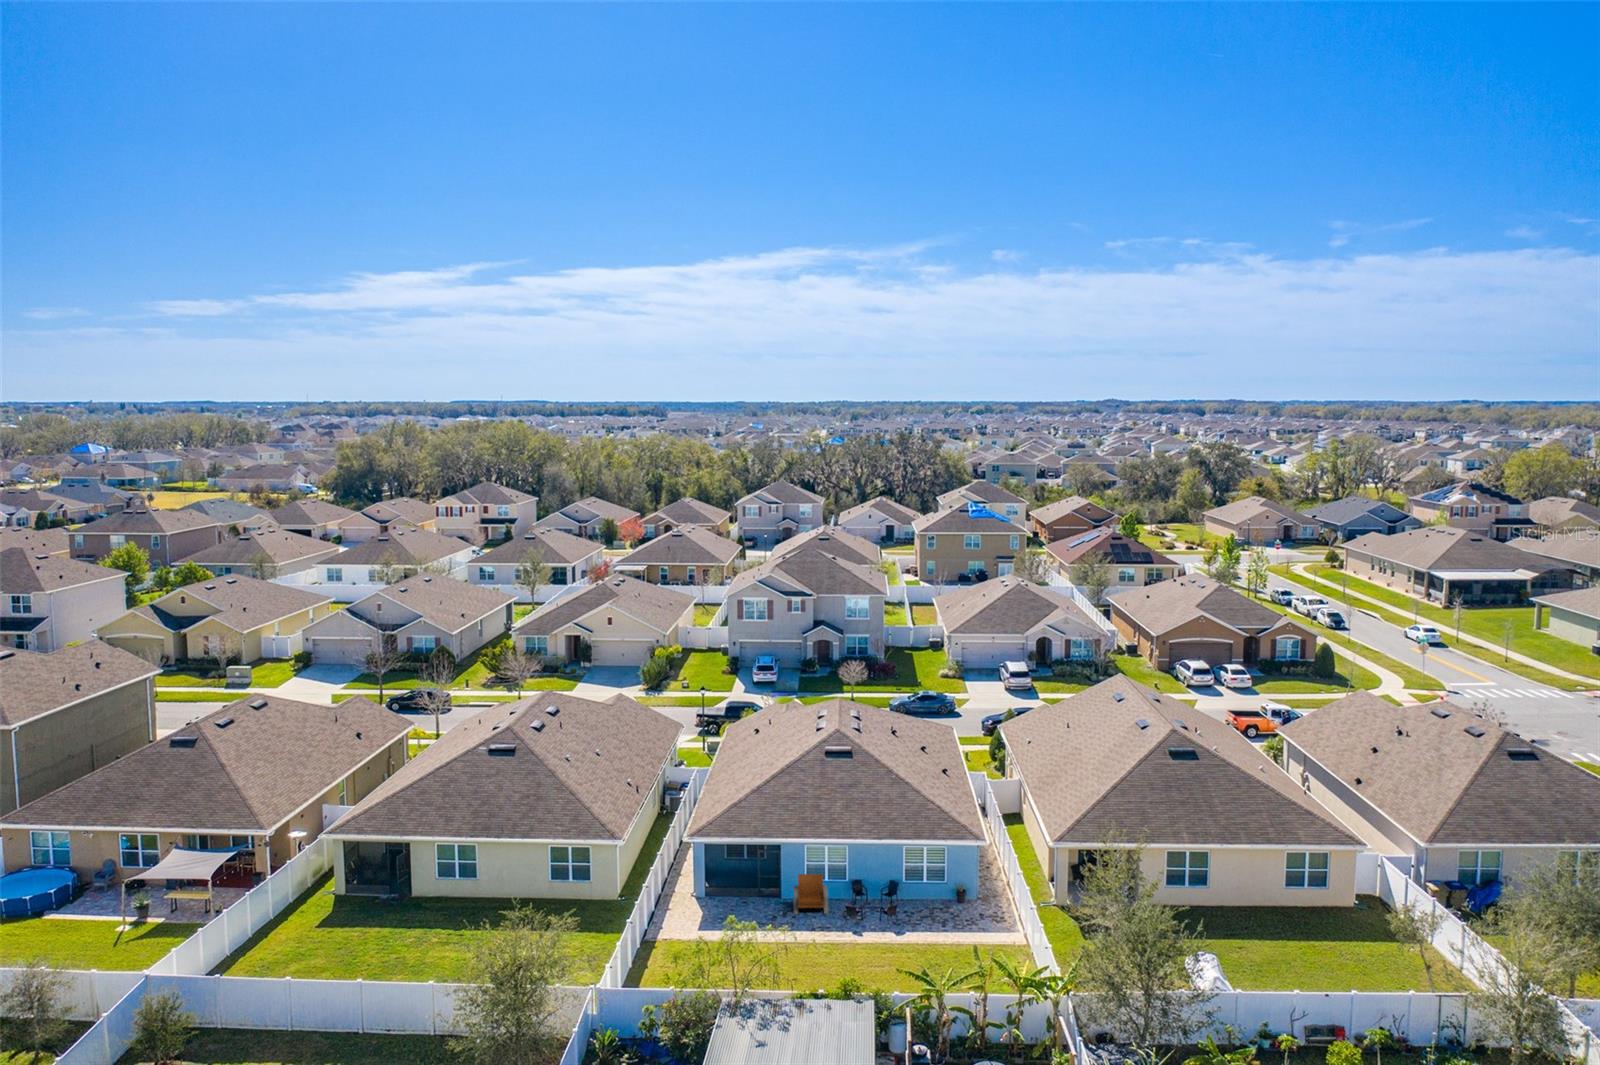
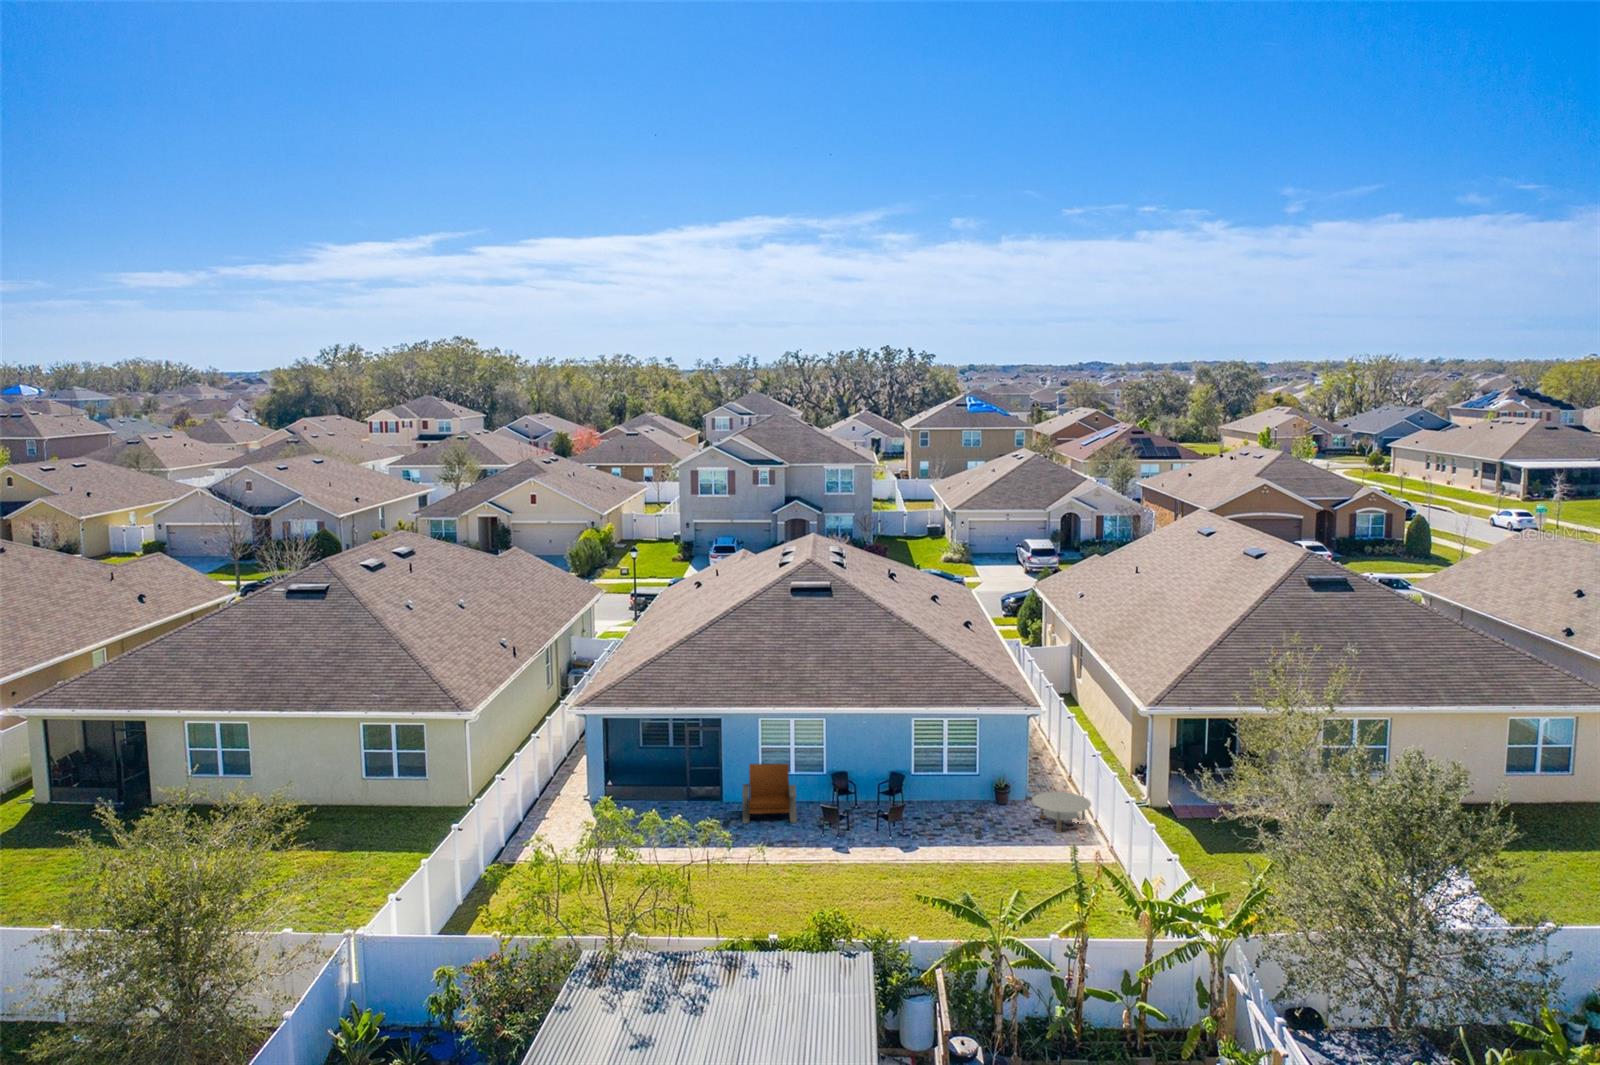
round table: none [979,895,1016,924] -> present [1032,792,1091,833]

